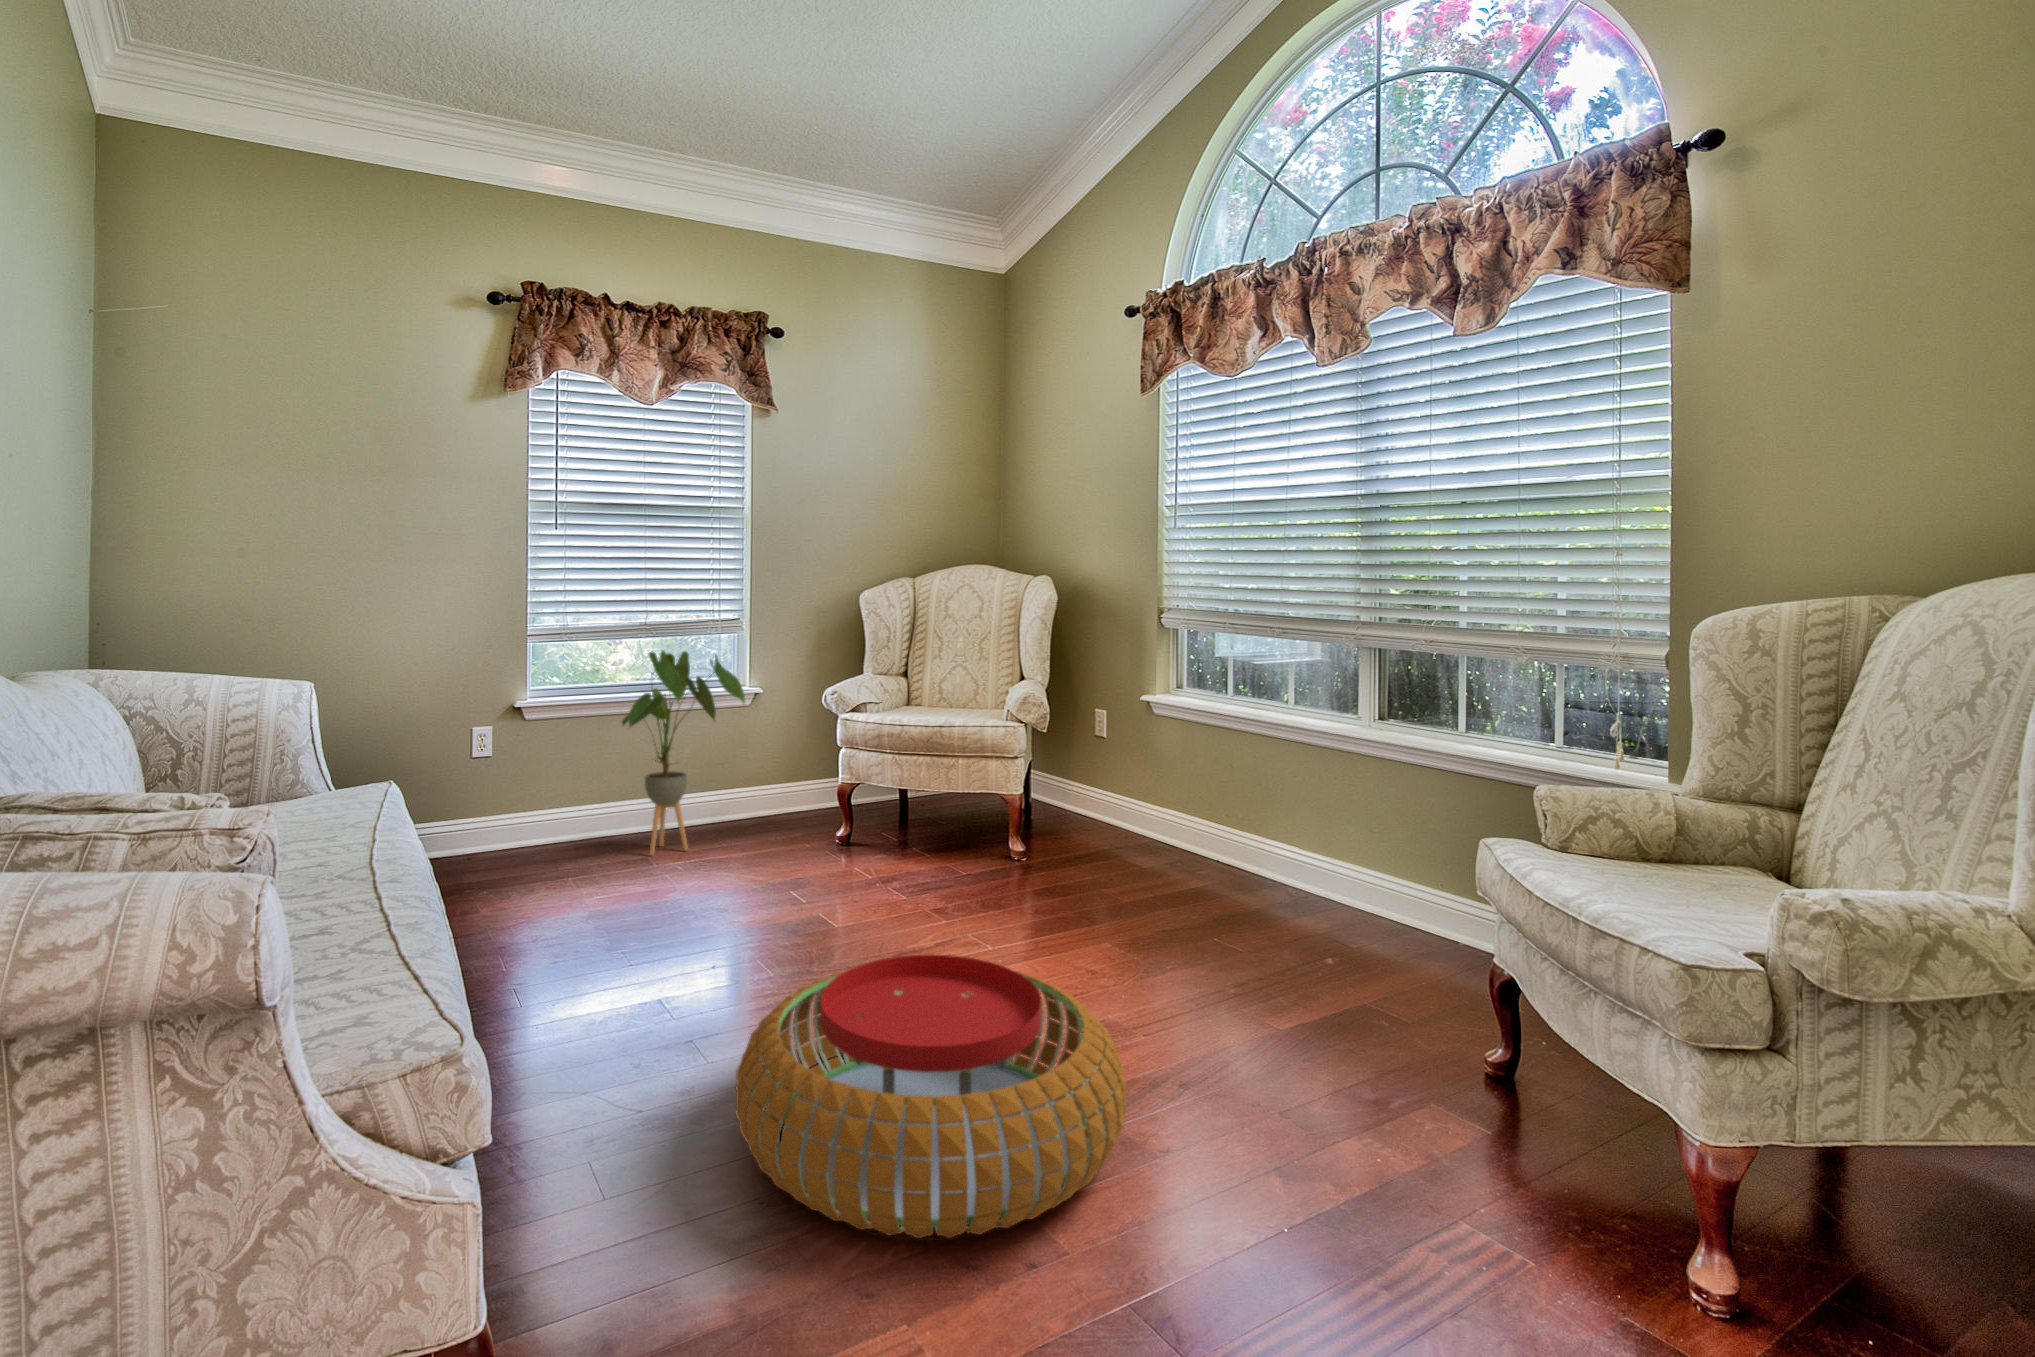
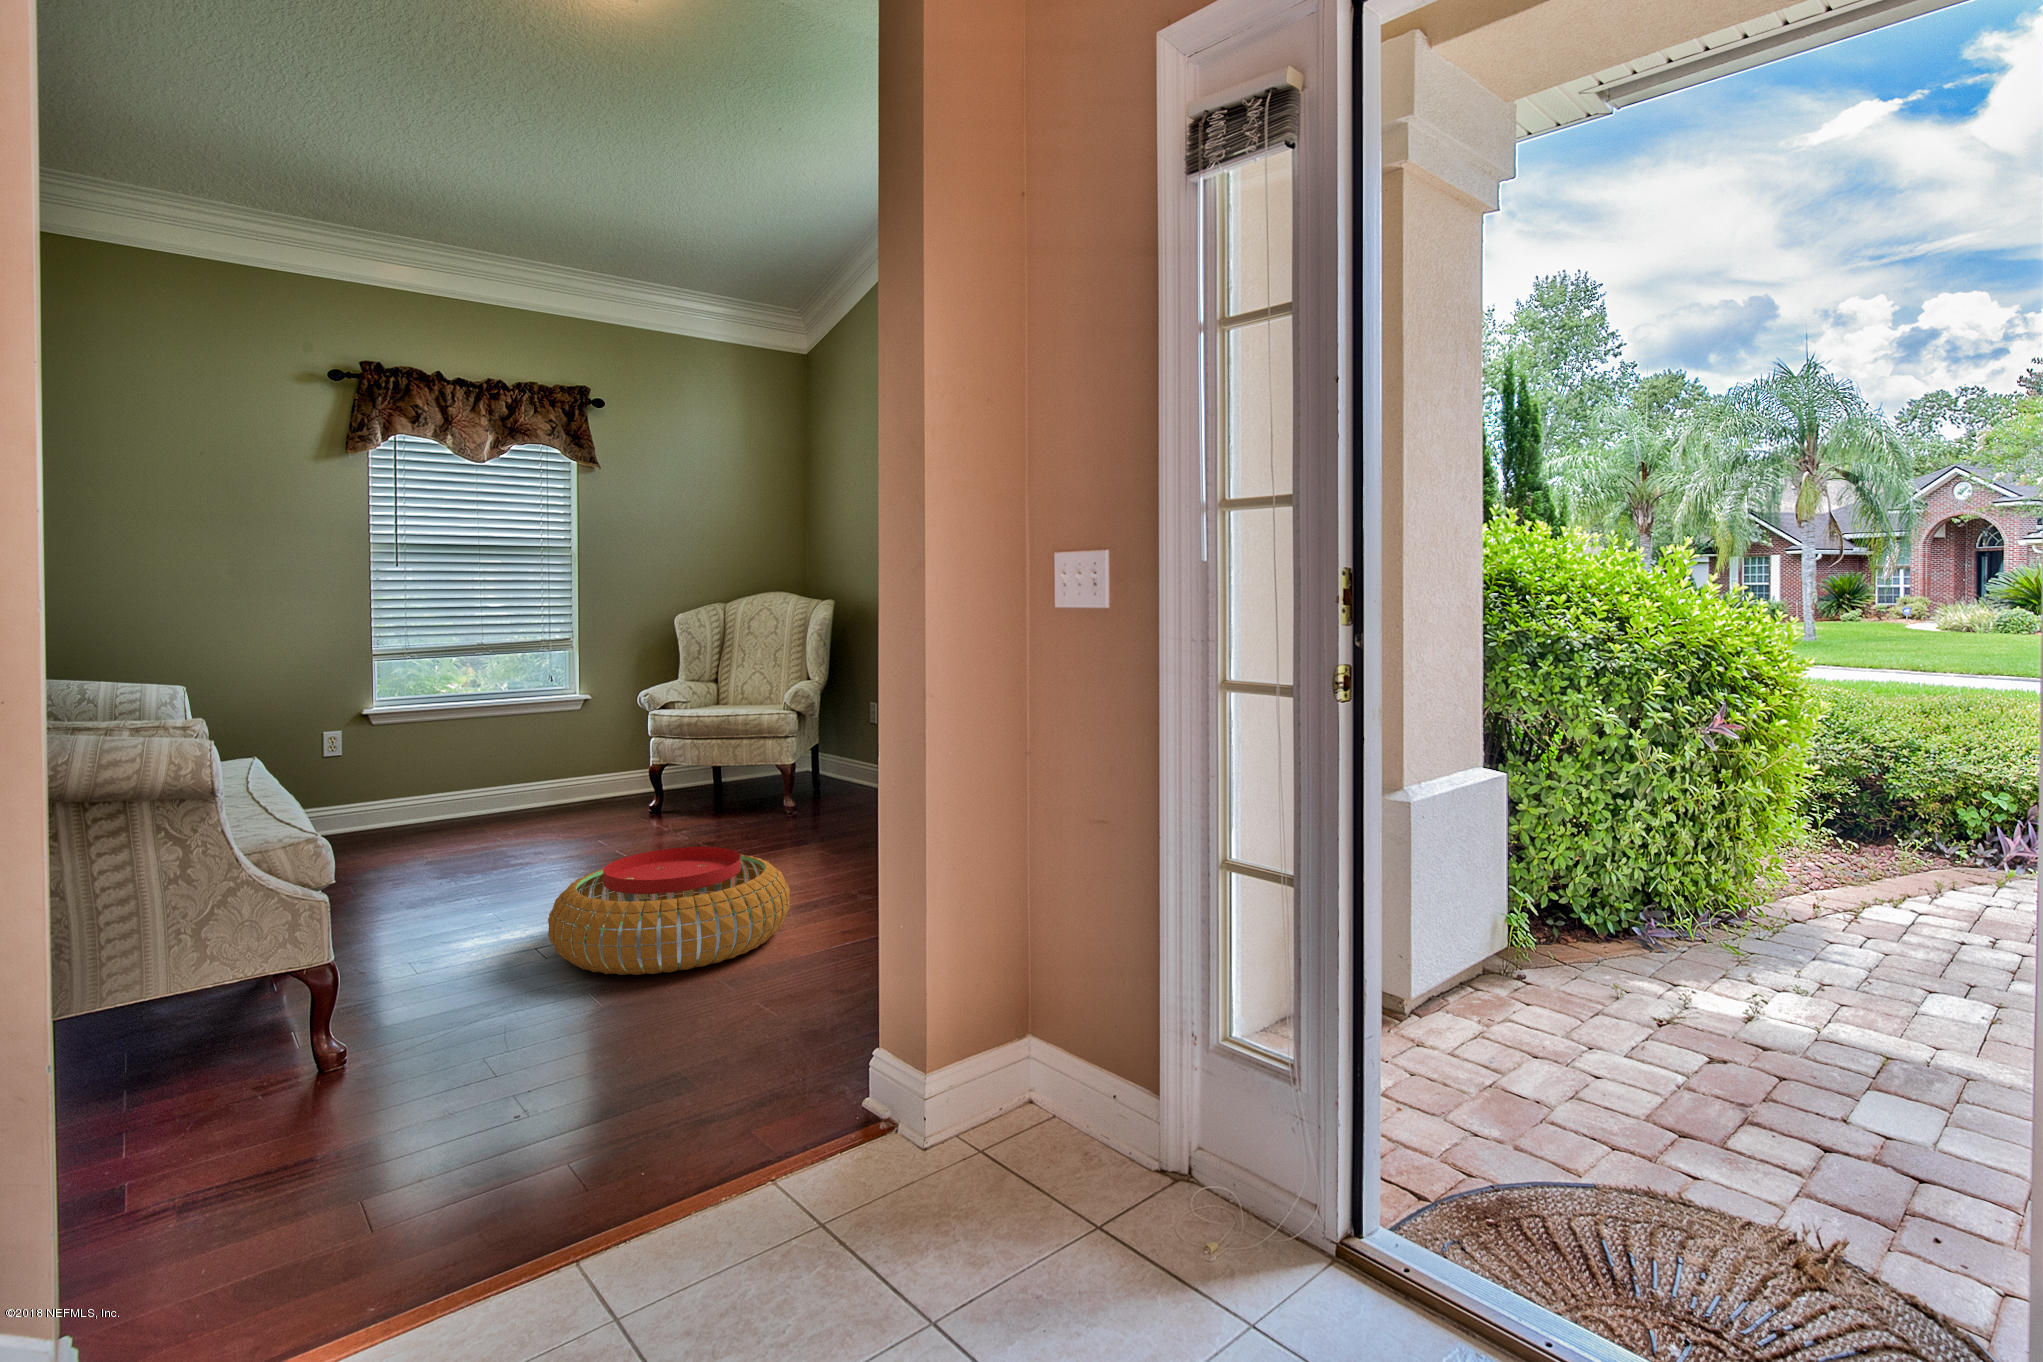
house plant: present [622,651,745,855] -> none [459,665,571,830]

